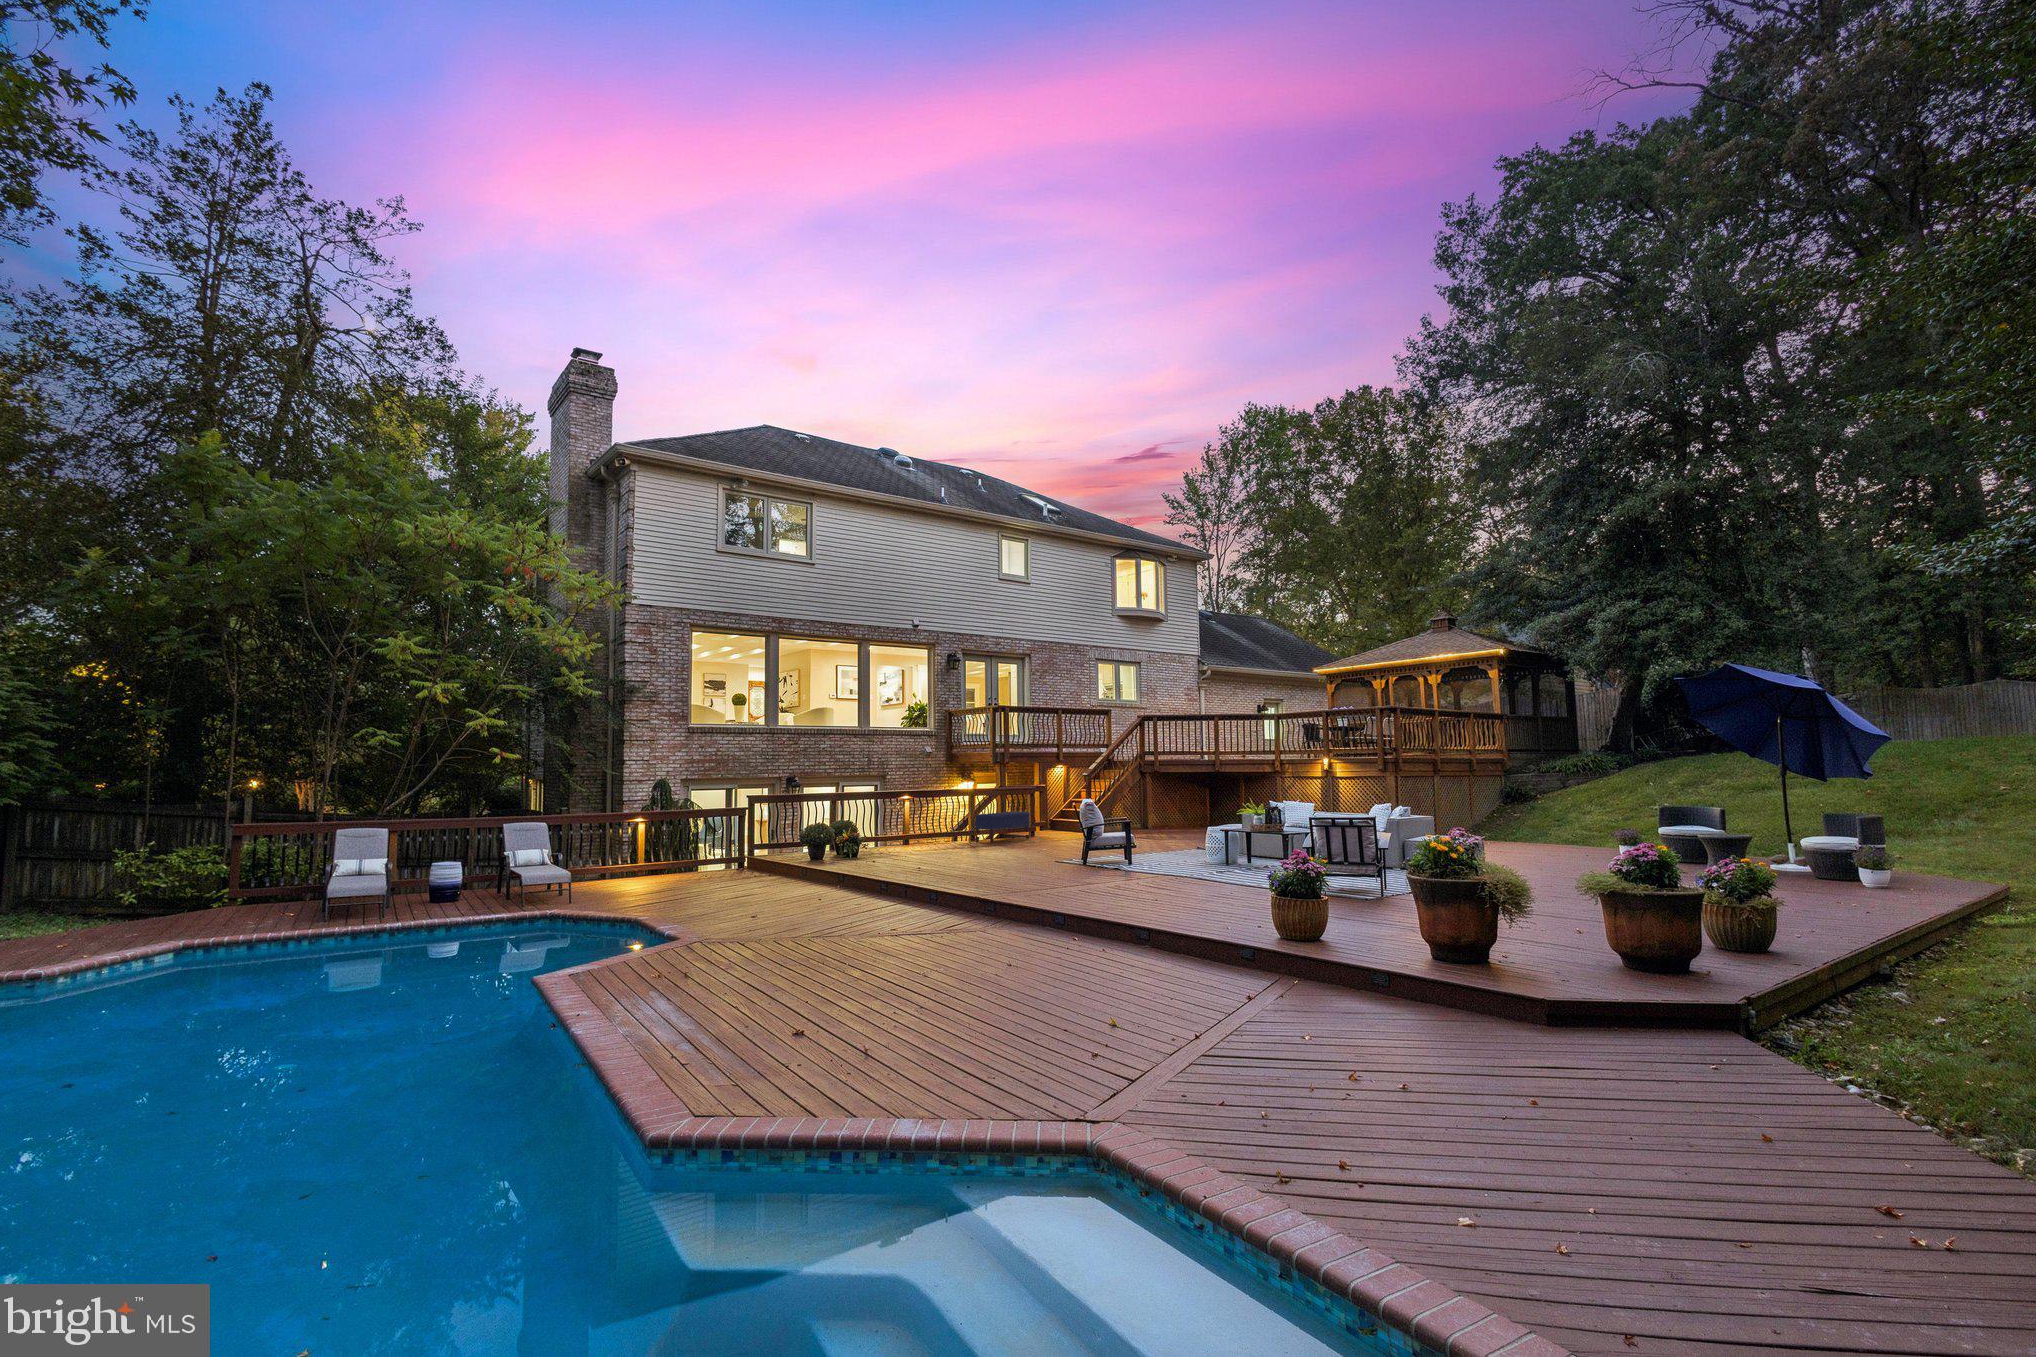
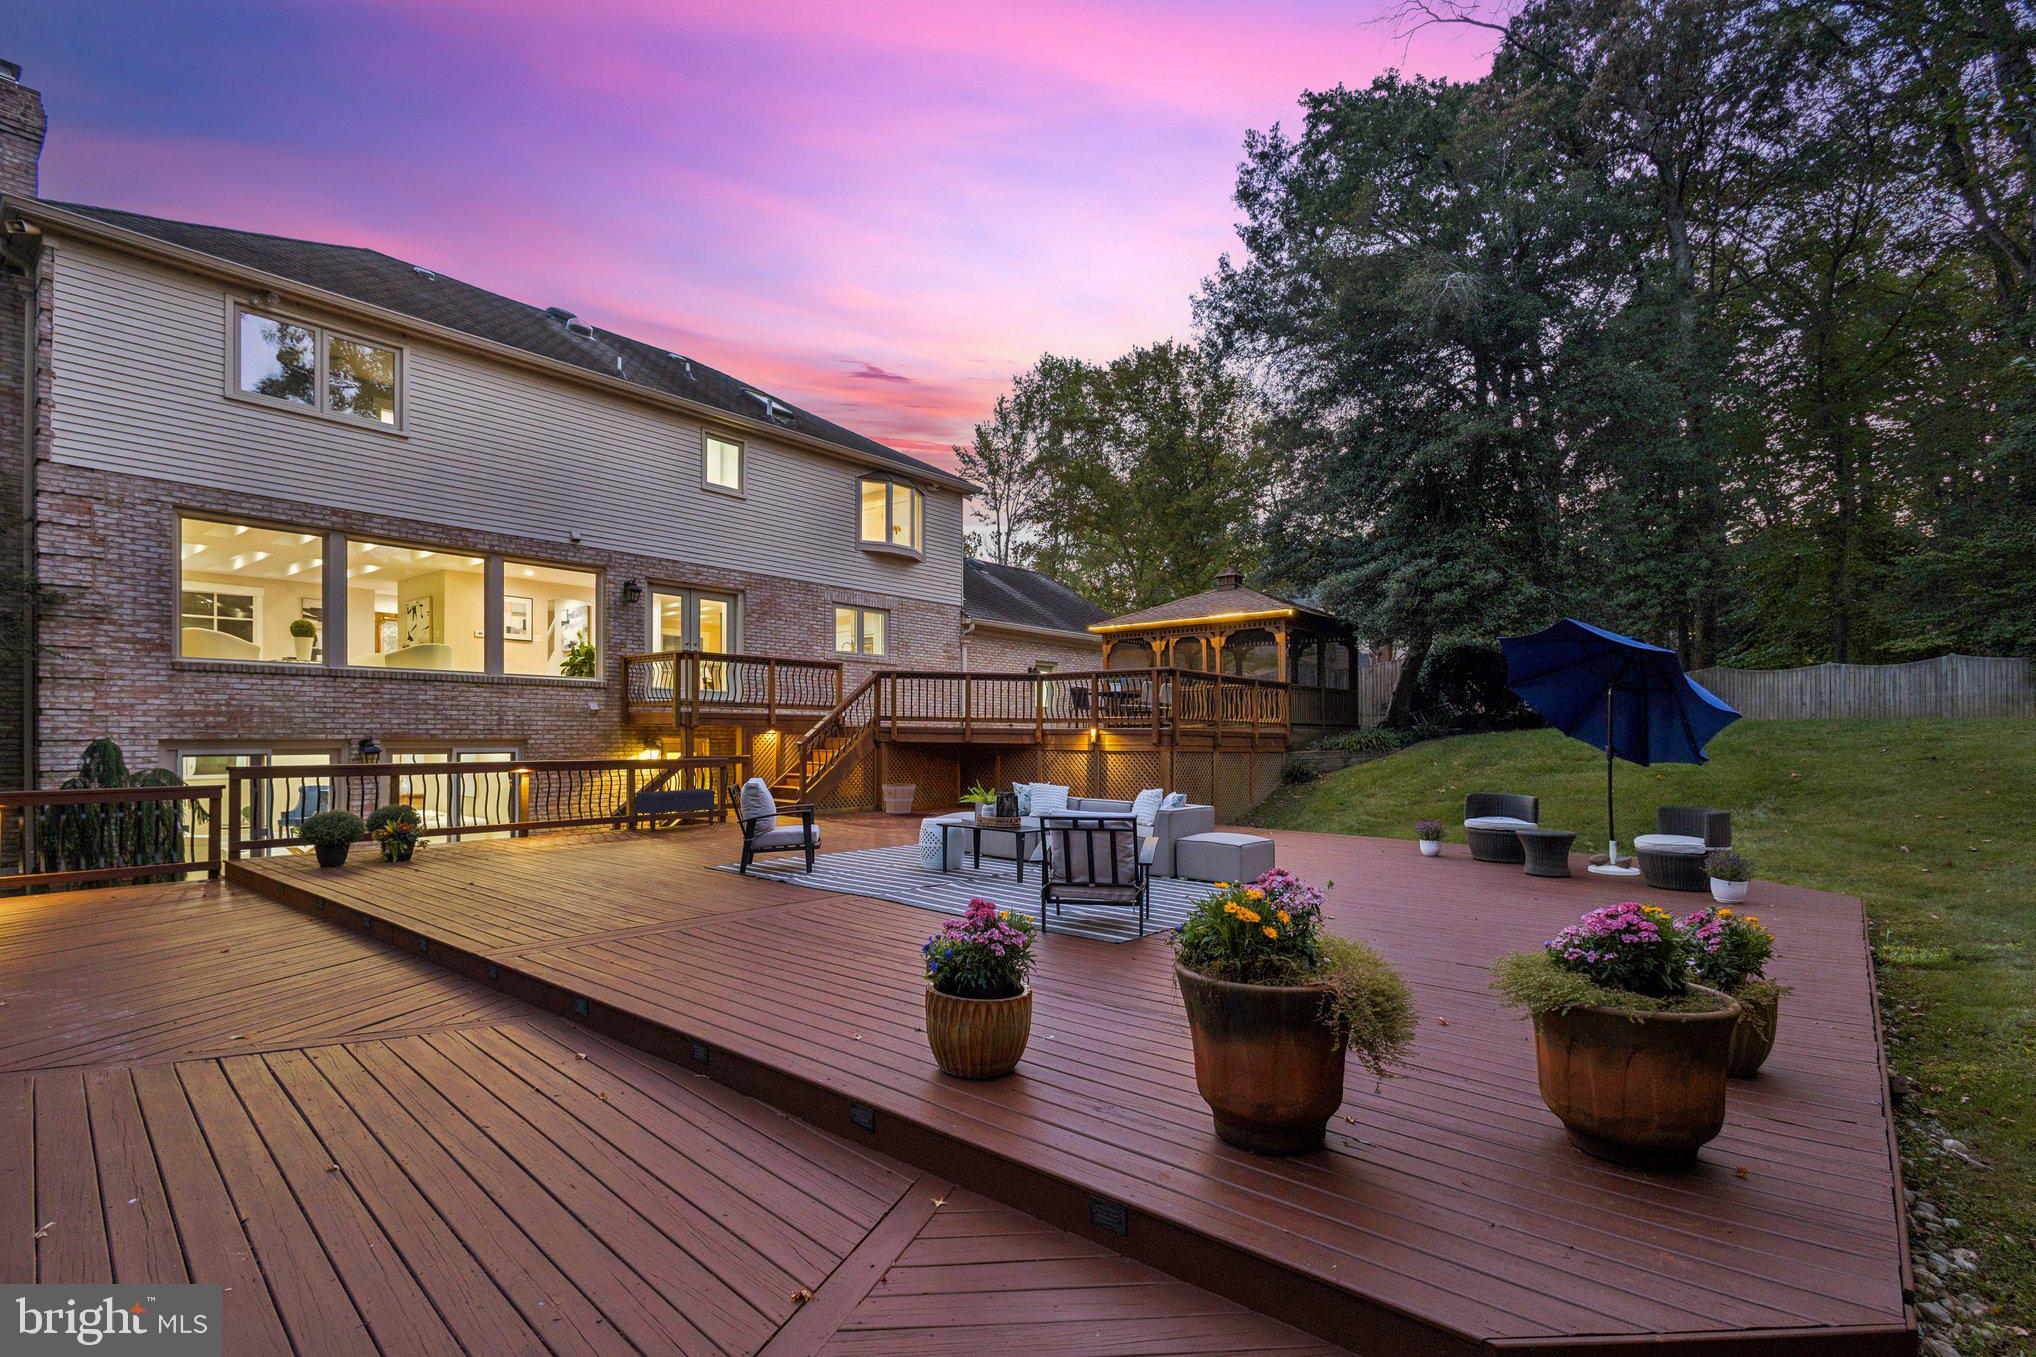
wooden bucket: none [1149,807,1176,831] -> present [882,783,916,814]

